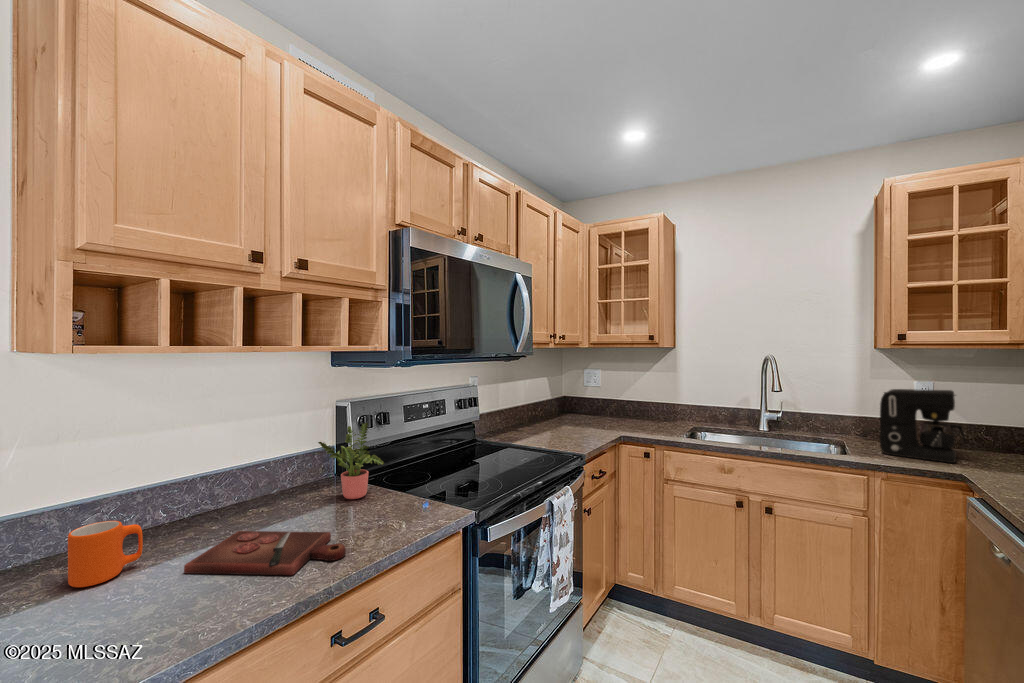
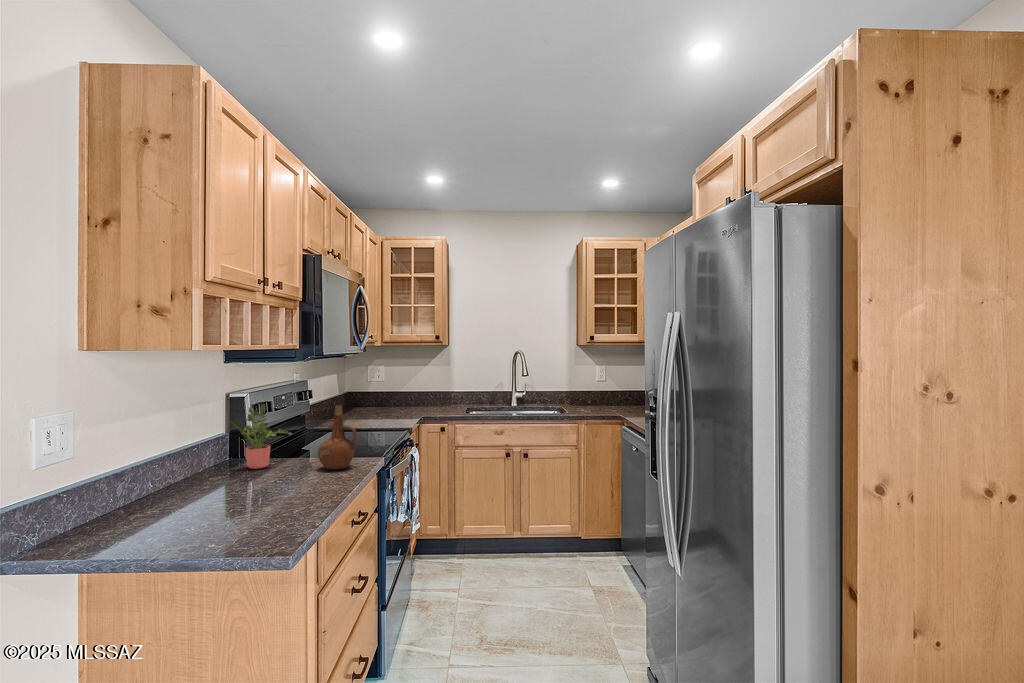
coffee maker: present [880,389,966,463] -> none [582,370,620,412]
ceramic pitcher: none [392,435,439,523] -> present [318,405,357,470]
mug: present [68,521,143,587] -> none [114,478,160,527]
cutting board: present [184,531,346,575] -> none [207,477,322,509]

